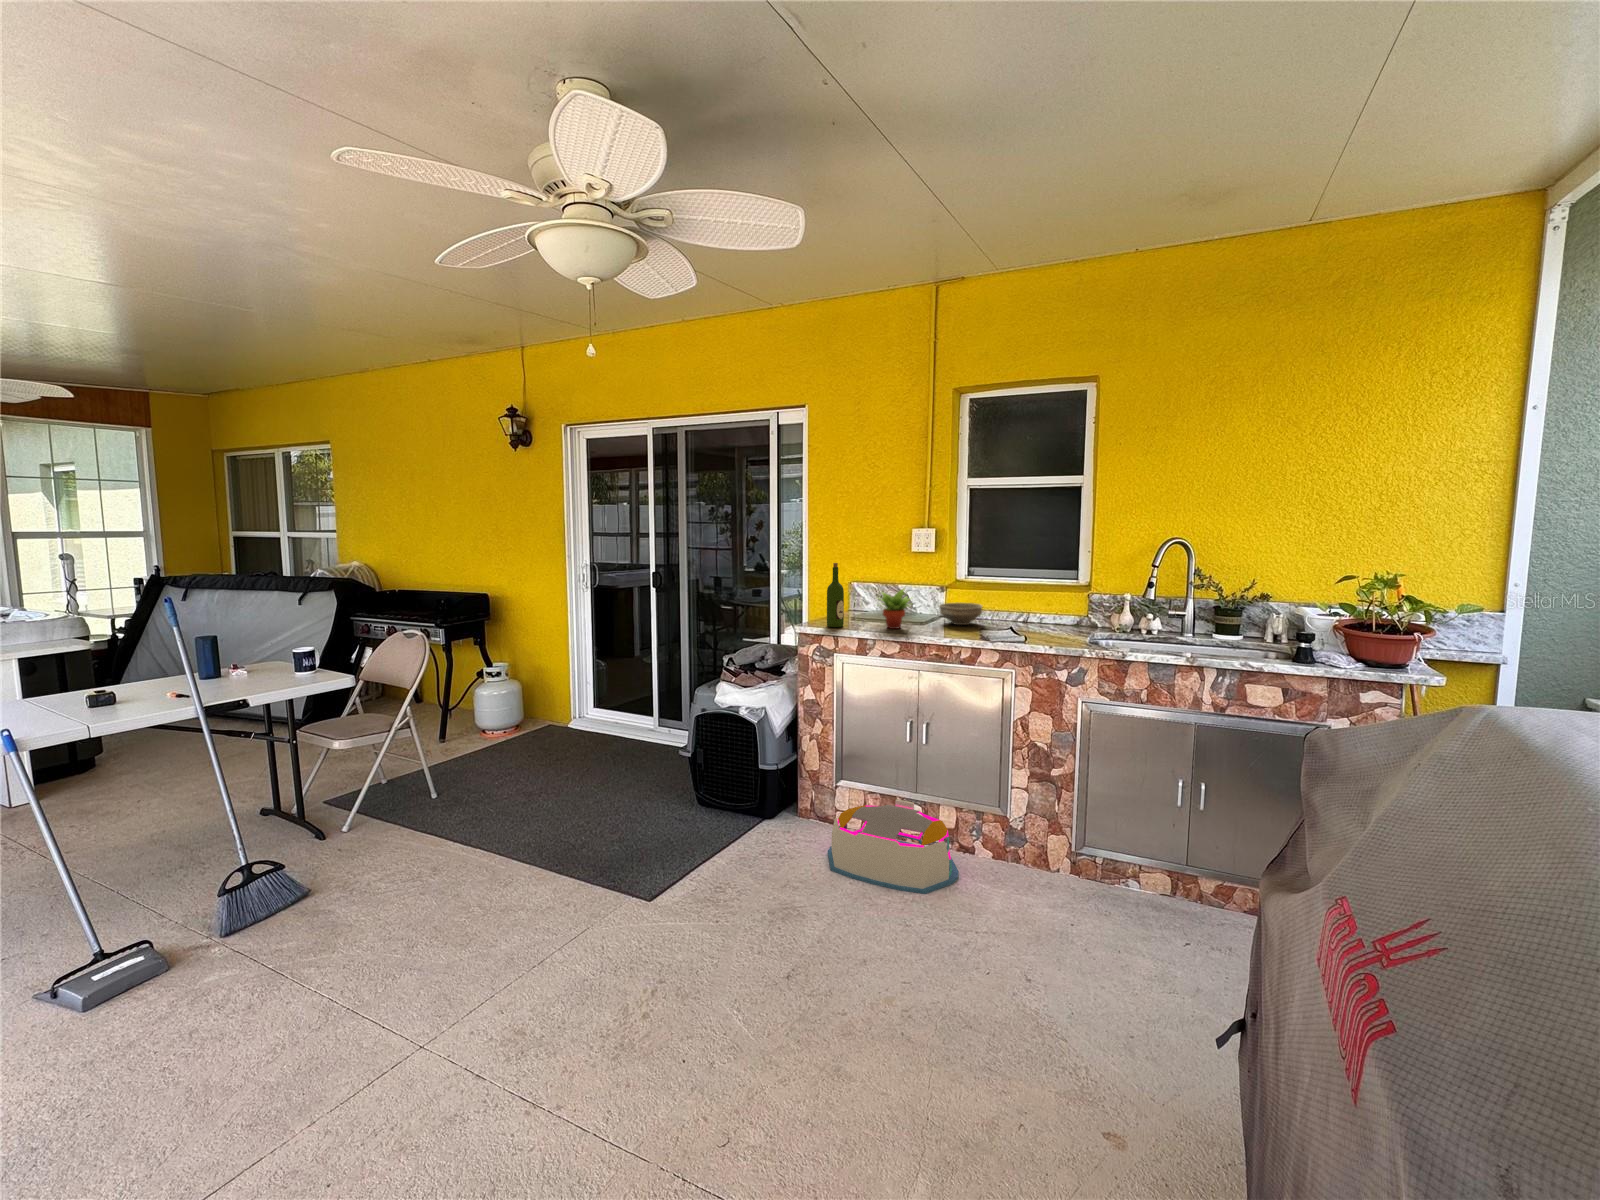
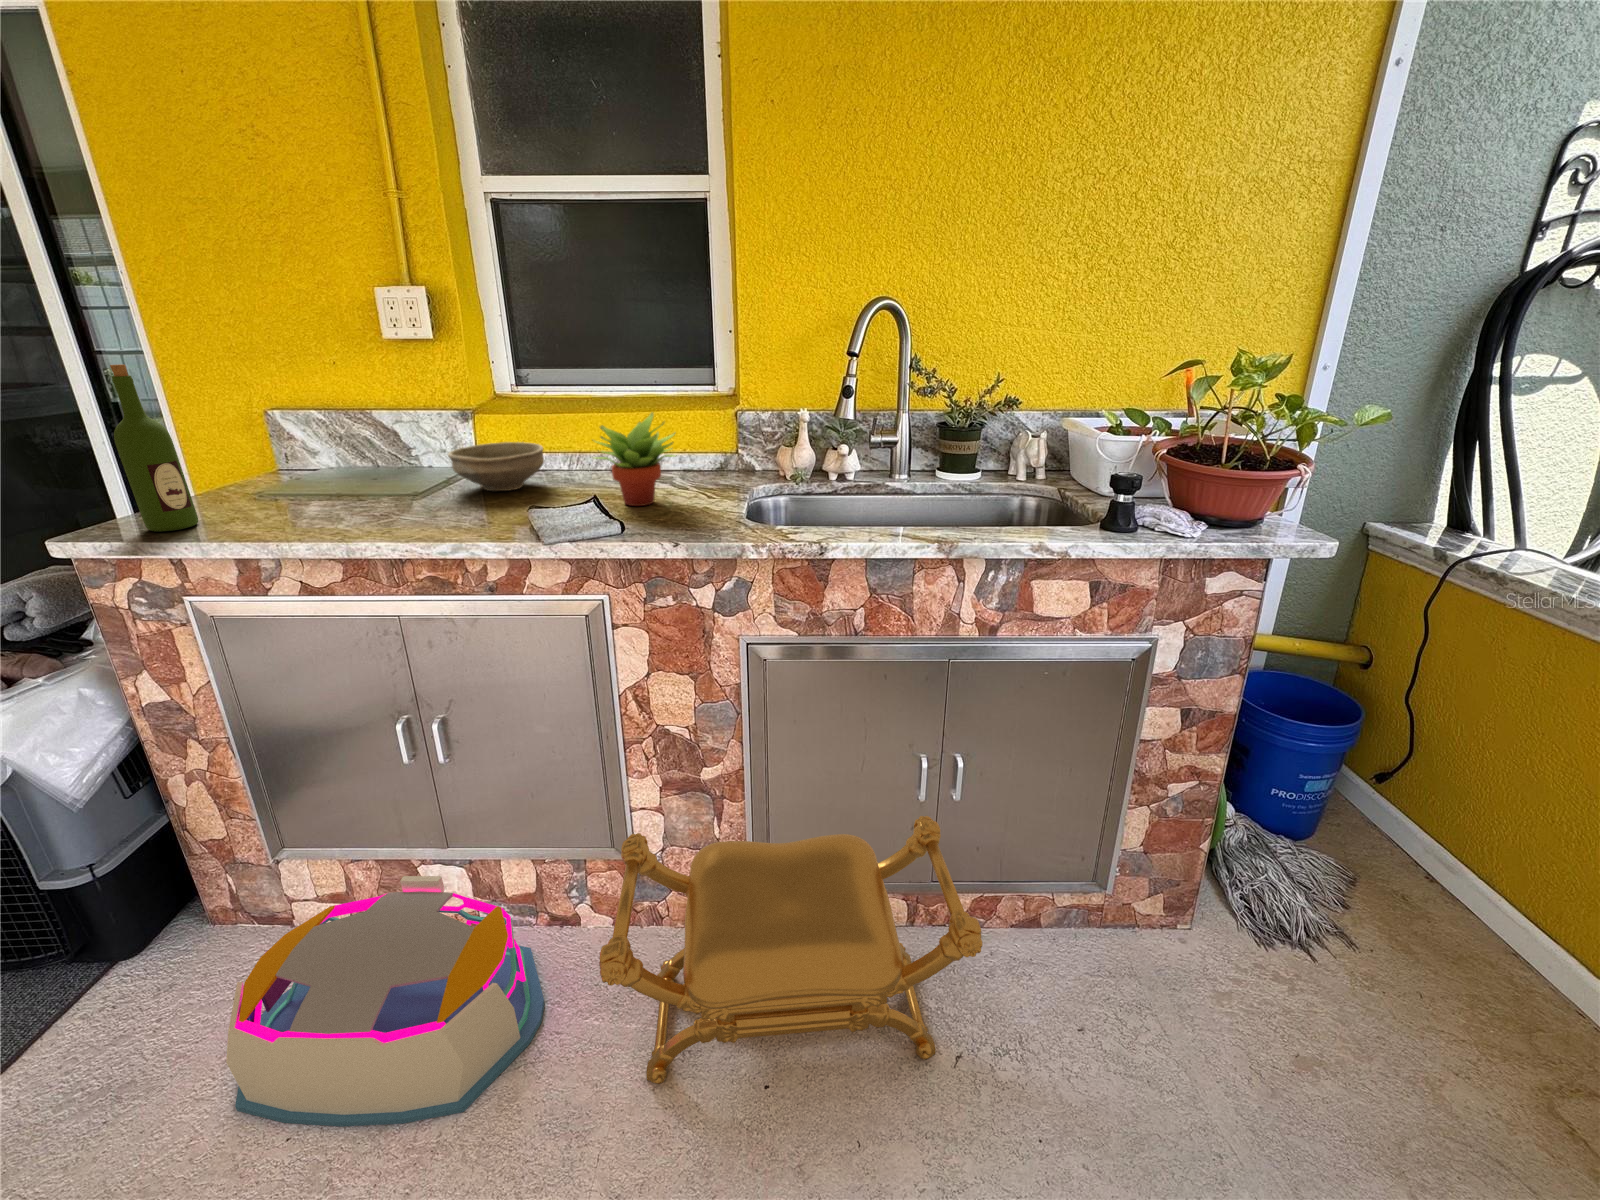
succulent plant: present [880,588,910,629] -> present [594,412,675,506]
stool: none [1000,791,1199,939] -> present [599,816,983,1084]

